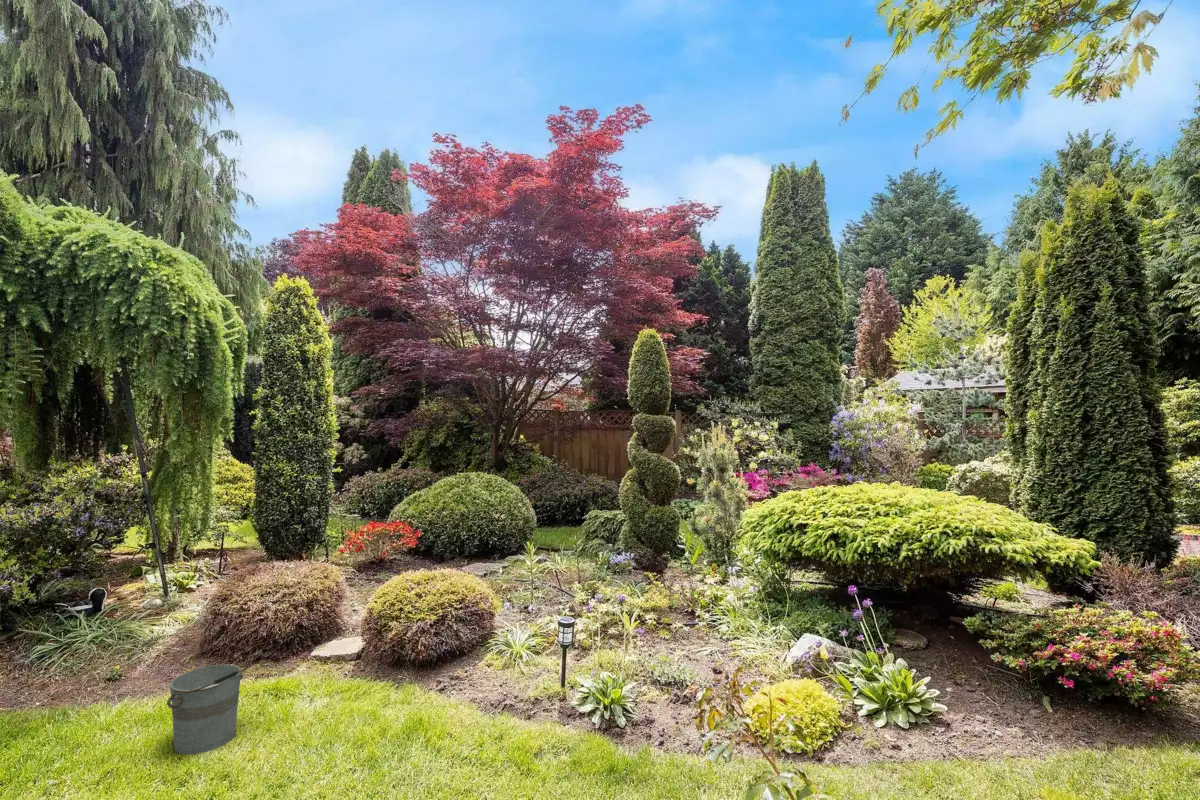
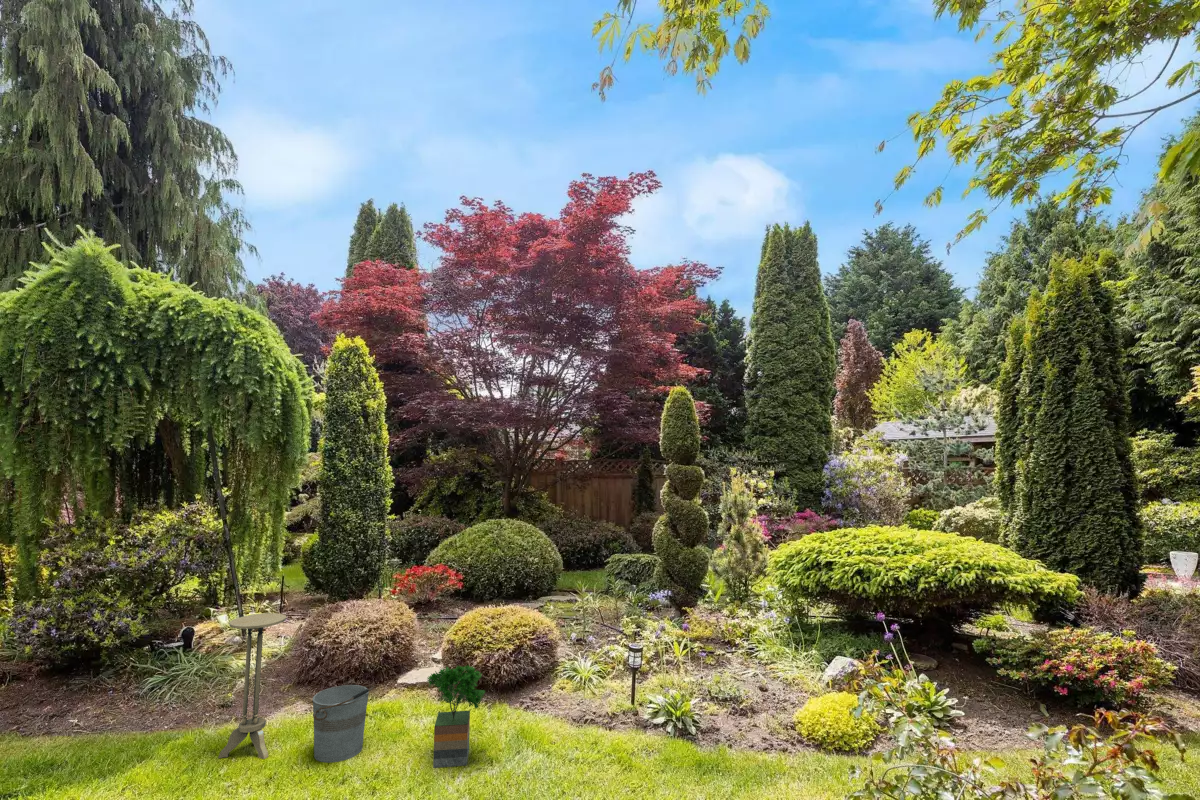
side table: none [67,584,146,749] -> present [218,613,286,759]
potted tree: none [296,645,368,764] -> present [427,665,485,768]

